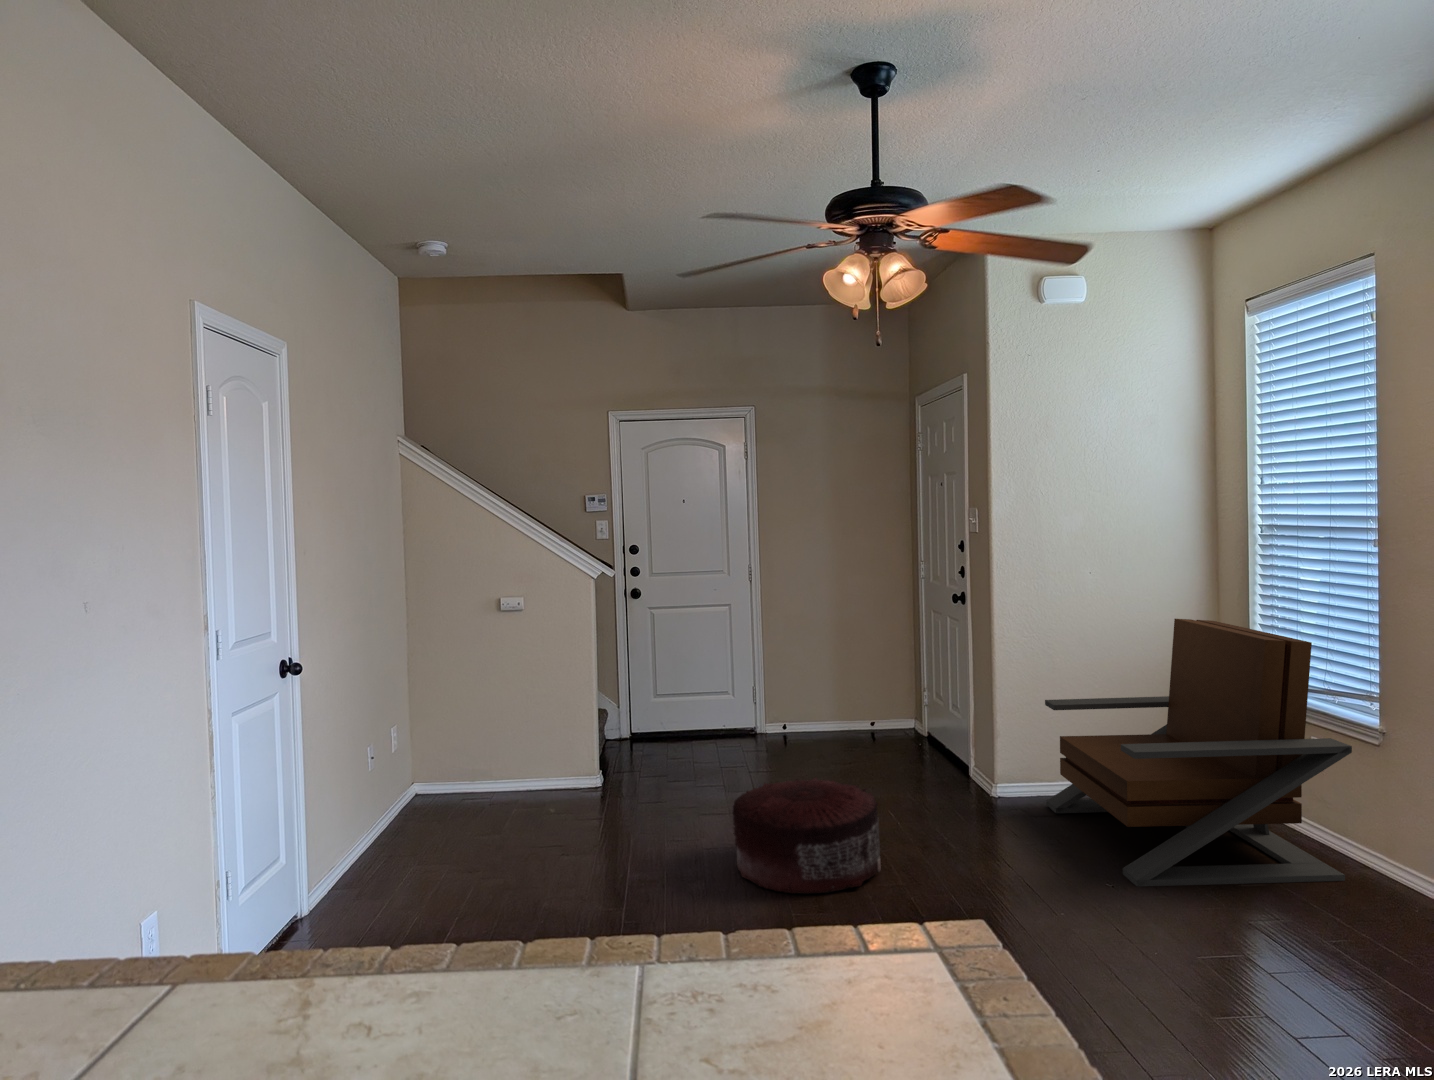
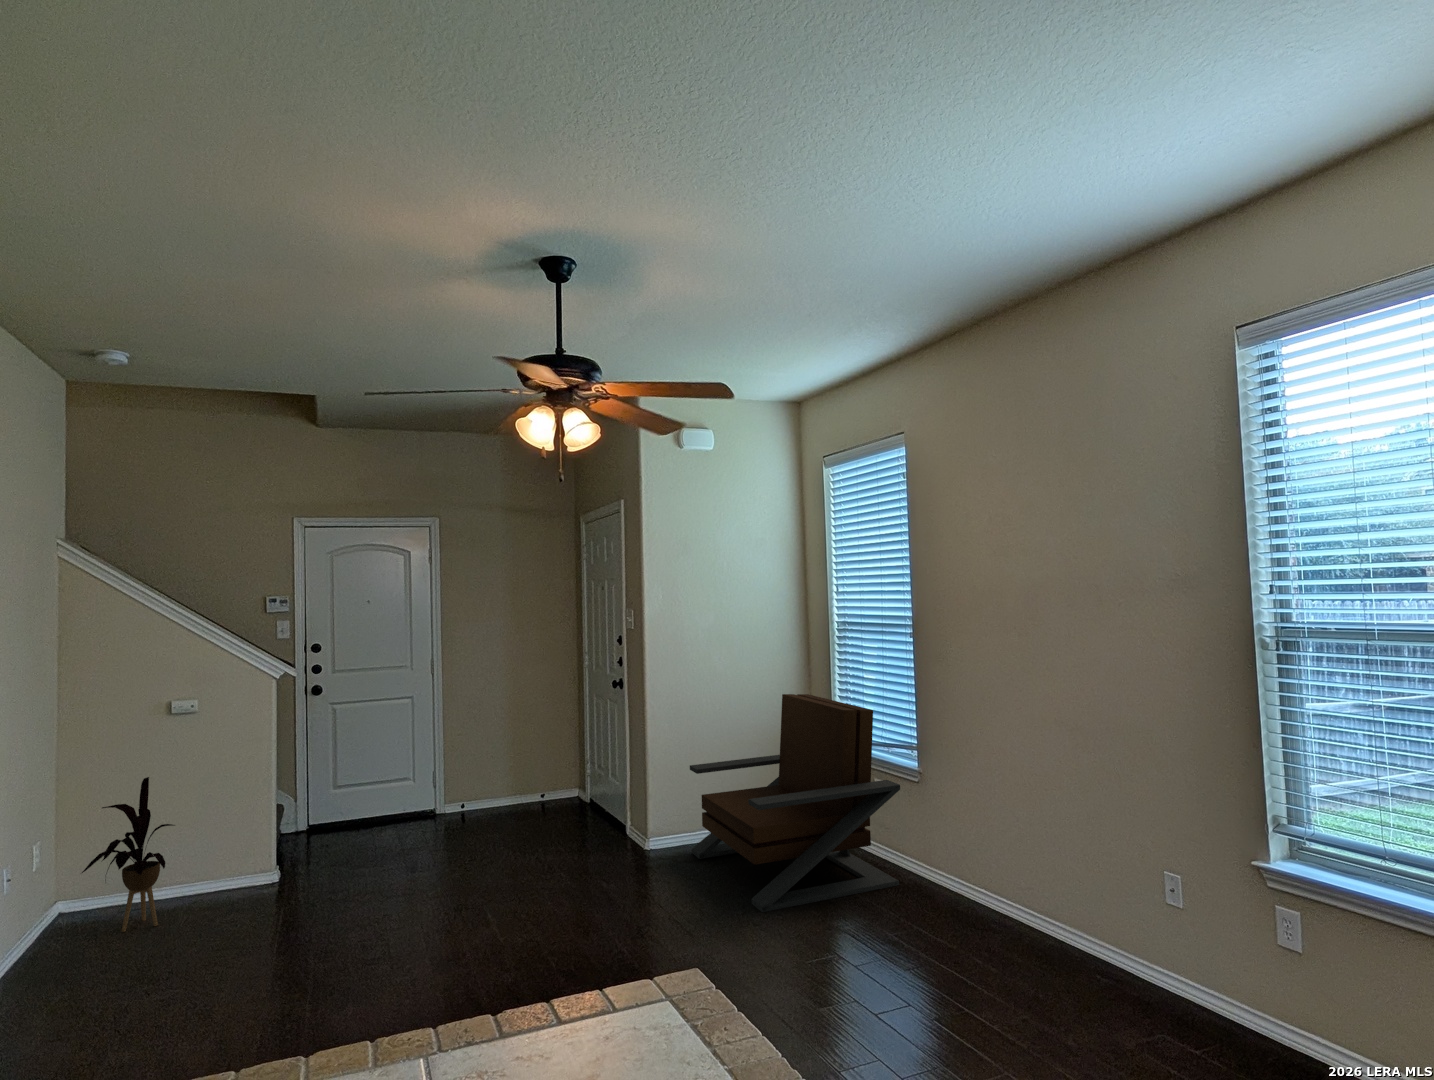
house plant: none [428,665,505,810] -> present [82,777,175,932]
pouf: present [732,778,881,894] -> none [426,853,562,965]

